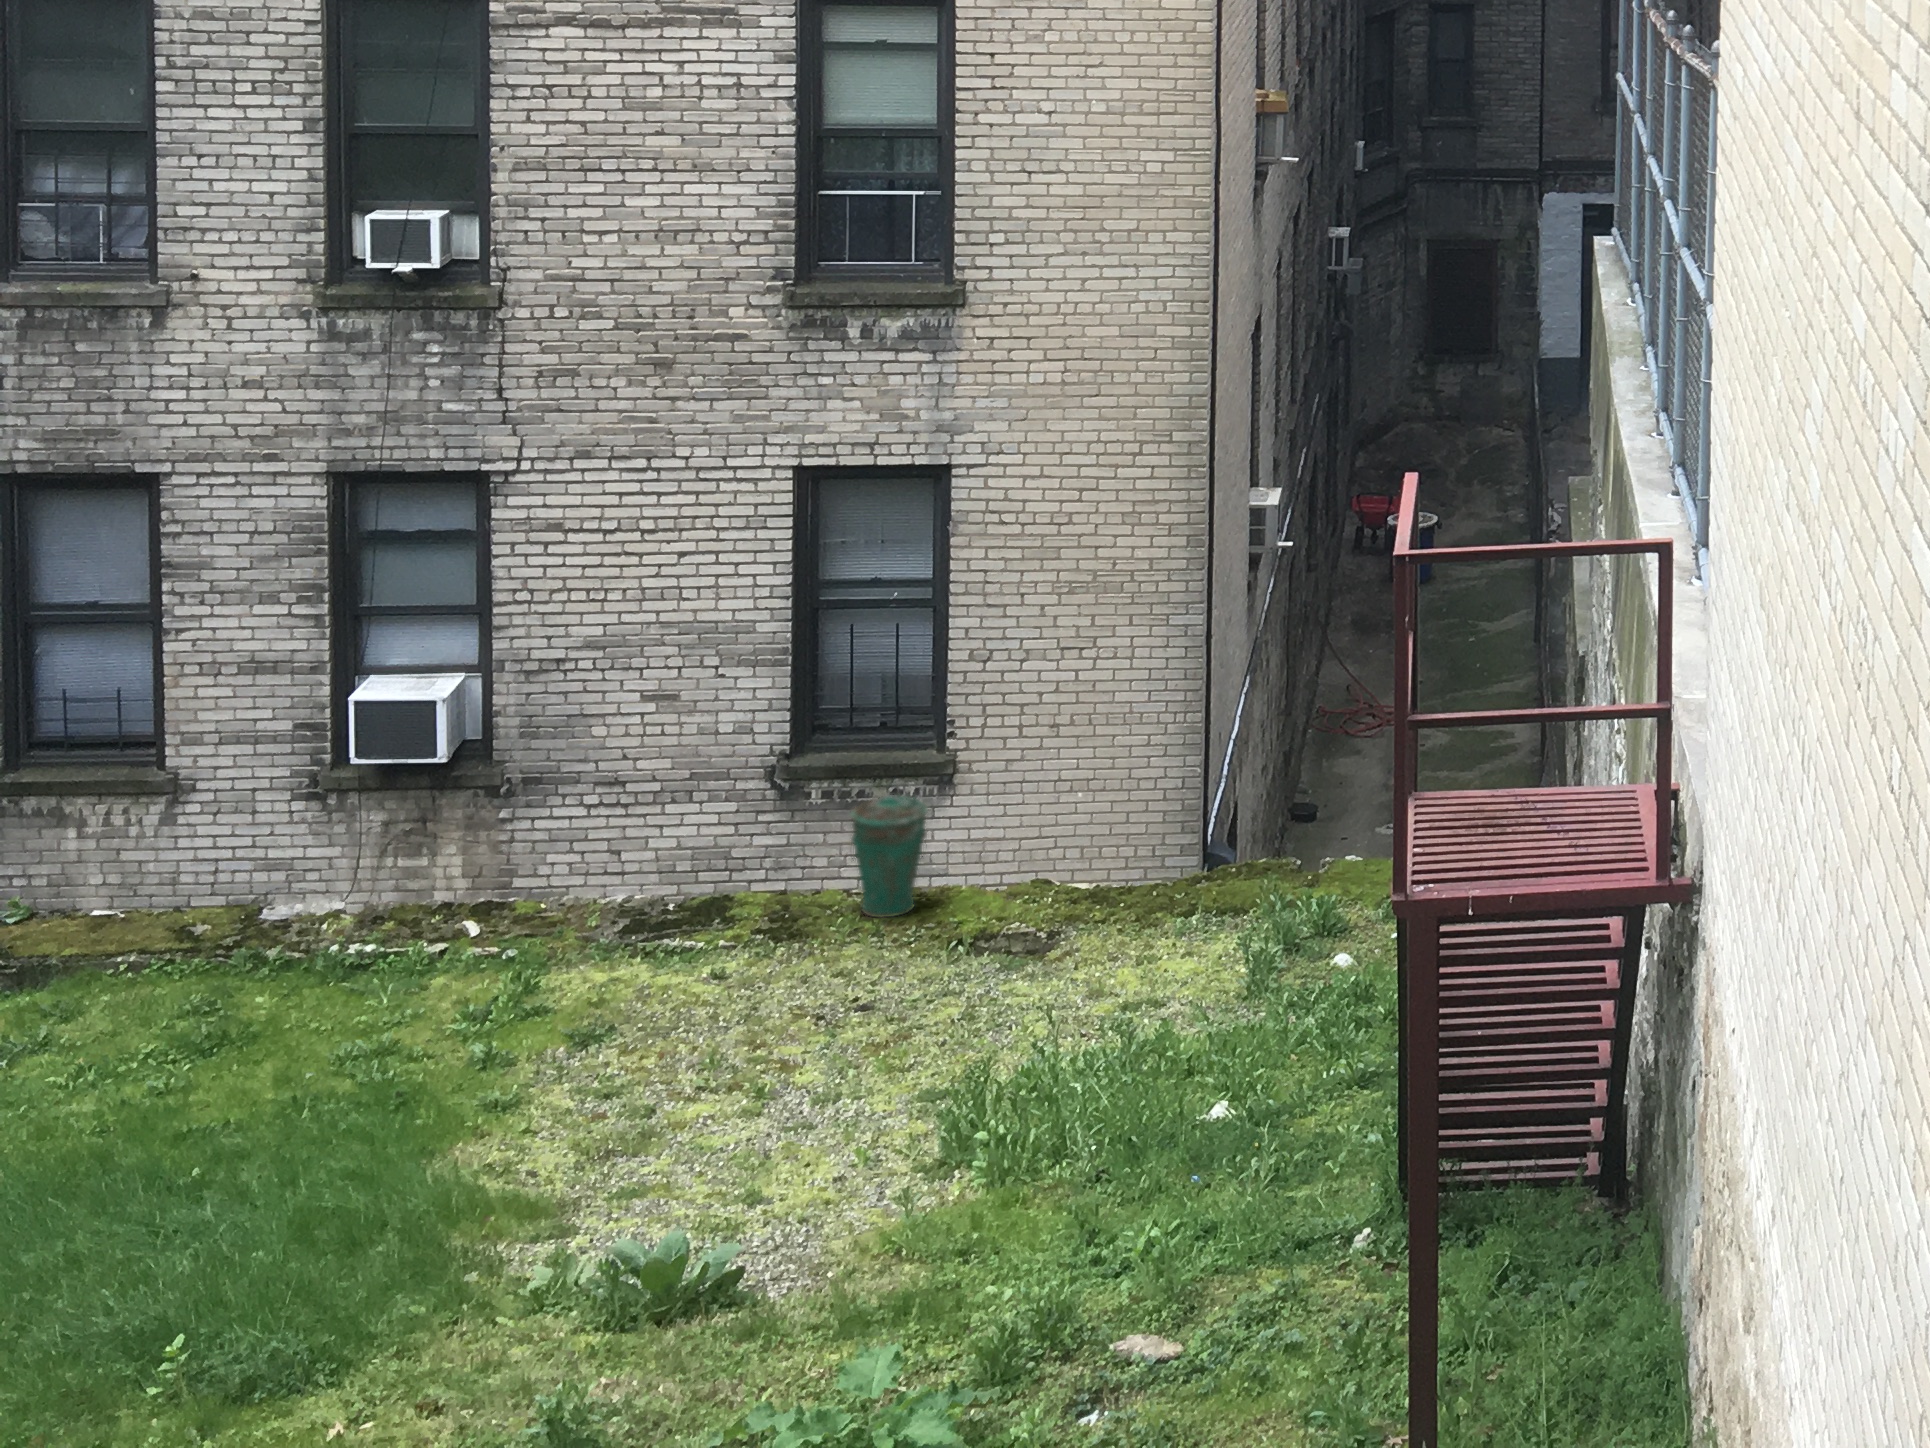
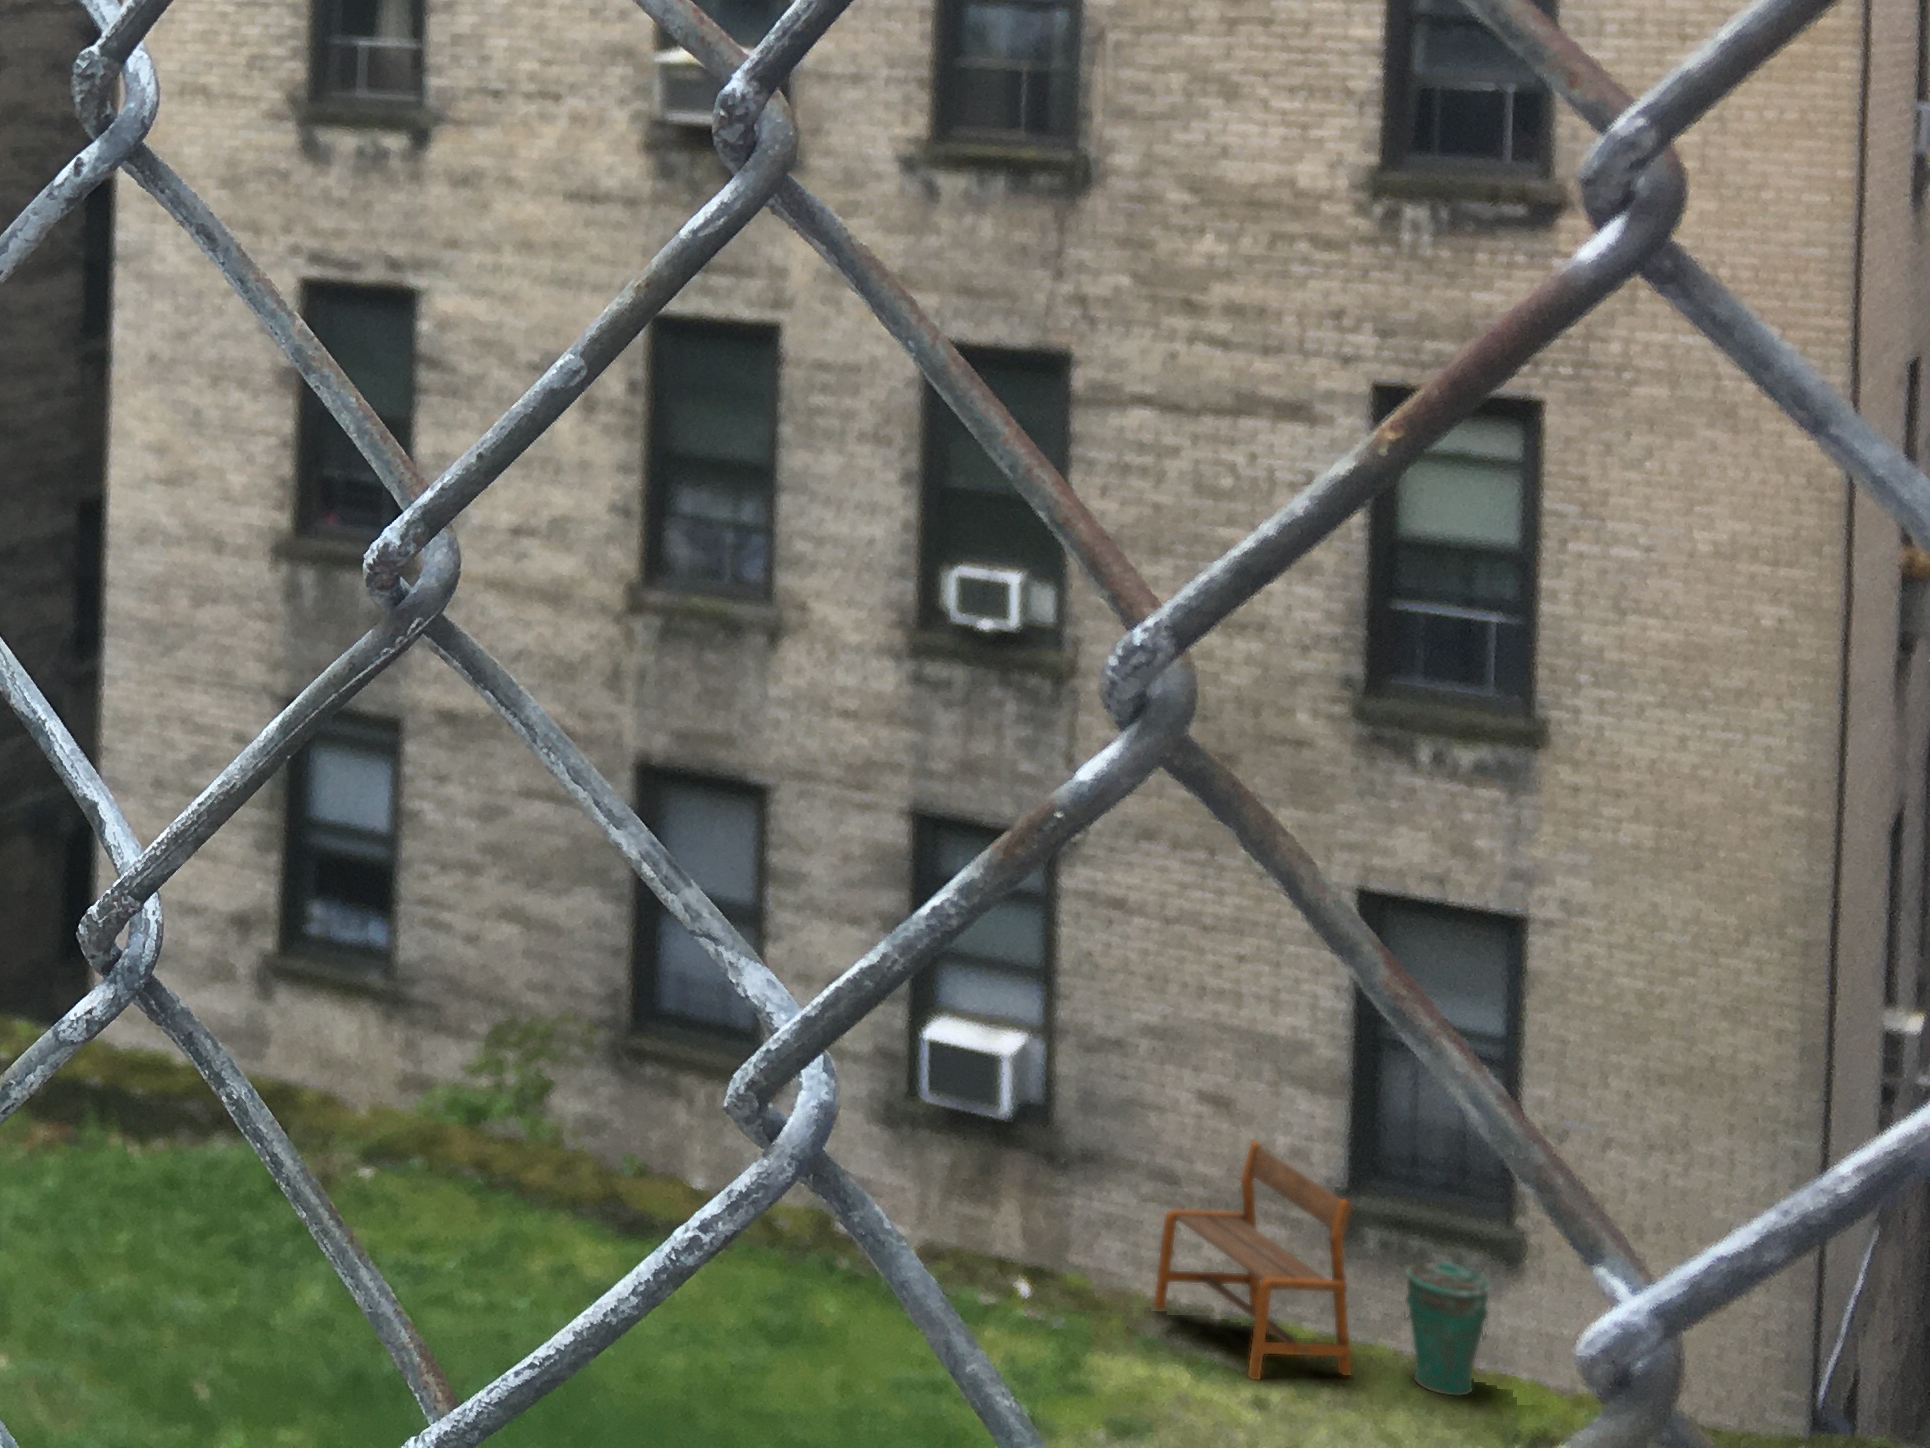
bench: none [609,728,803,959] -> present [1154,1142,1351,1380]

